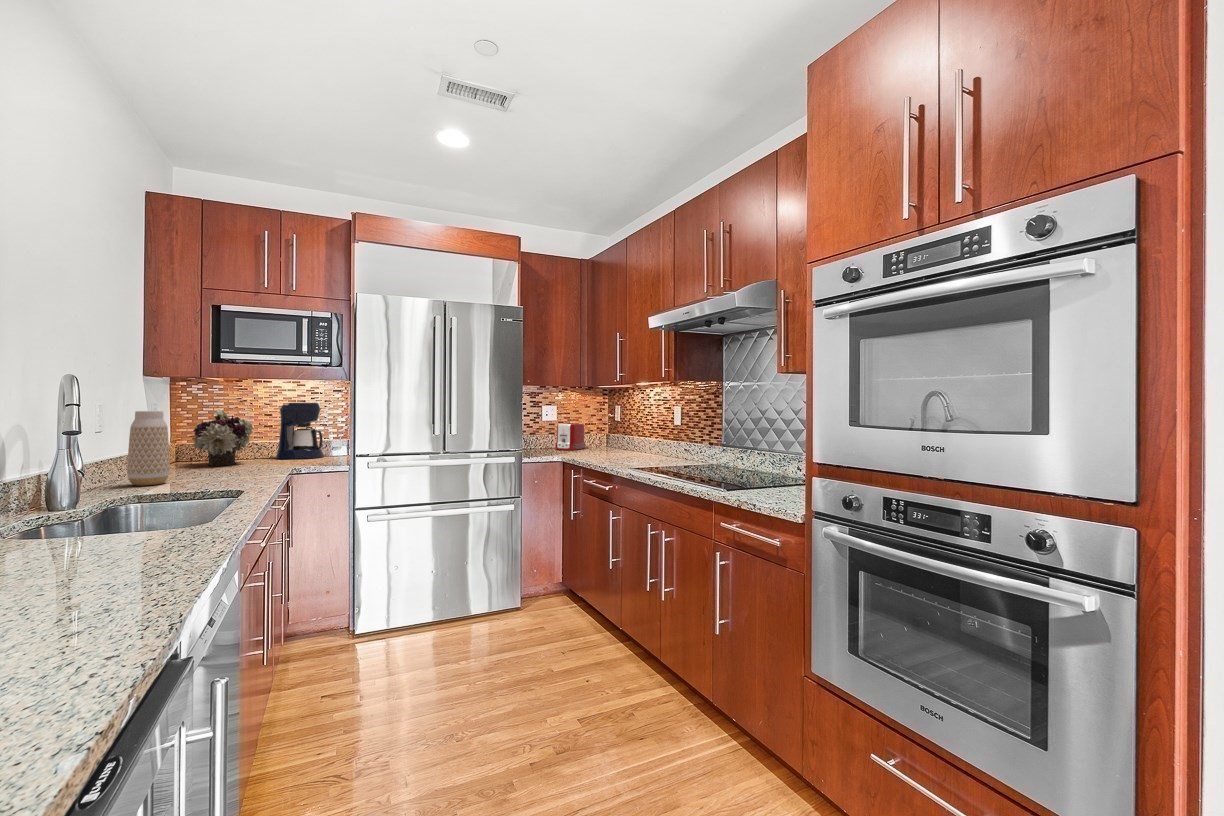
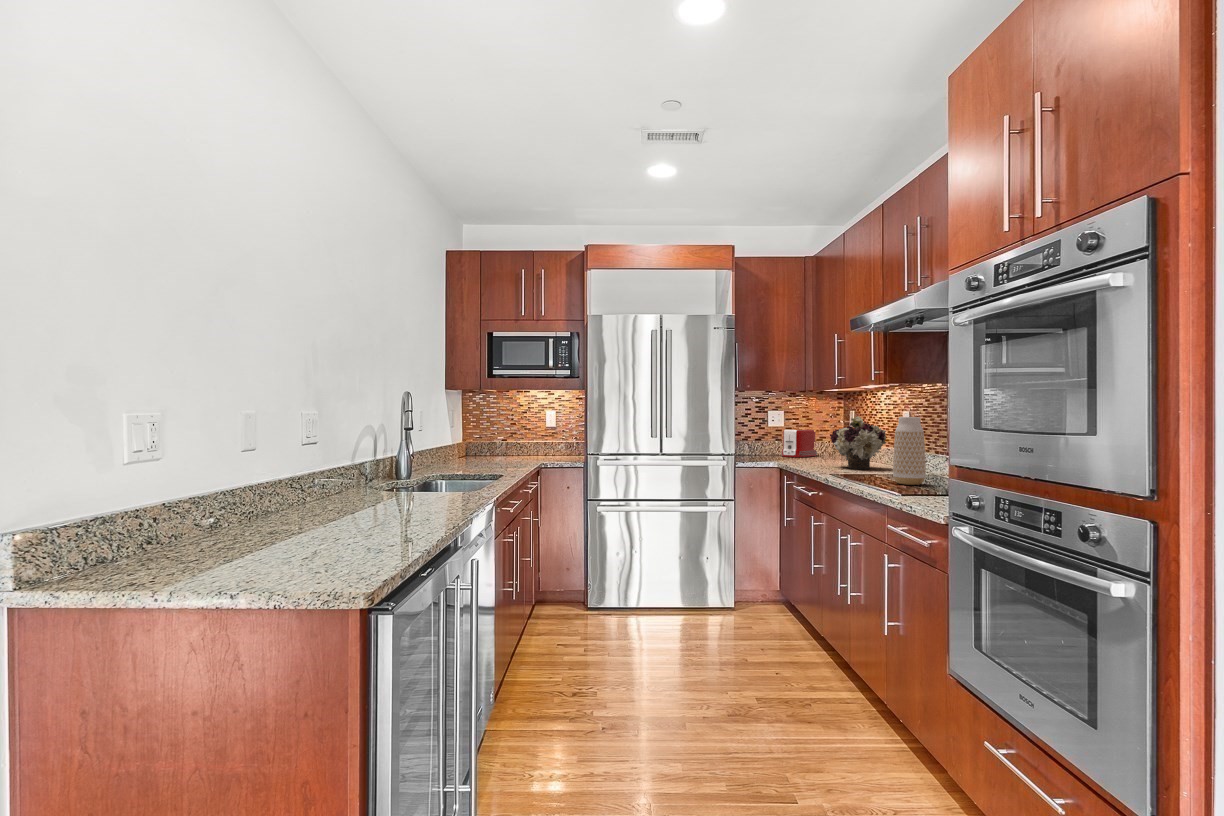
coffee maker: present [276,403,324,459] -> none [533,409,569,456]
flower arrangement: present [193,409,253,466] -> present [830,416,886,469]
vase: present [127,411,170,486] -> present [893,417,926,485]

